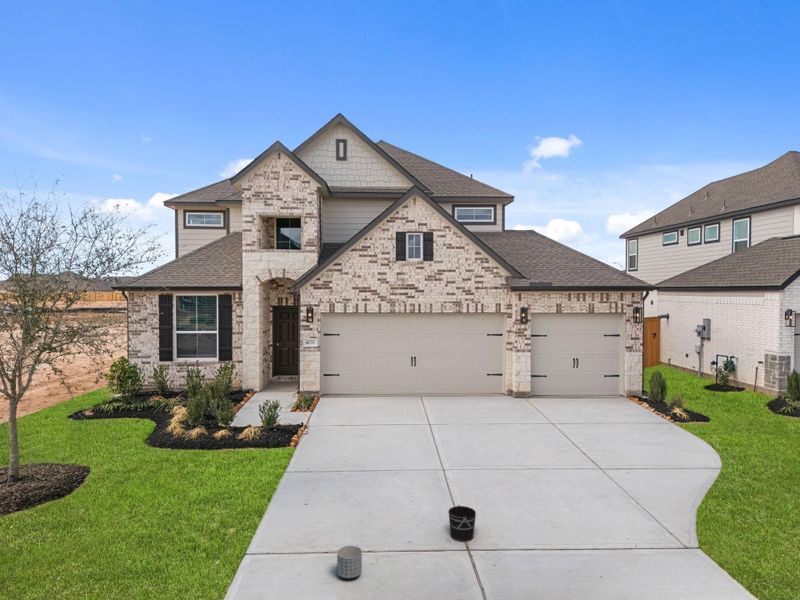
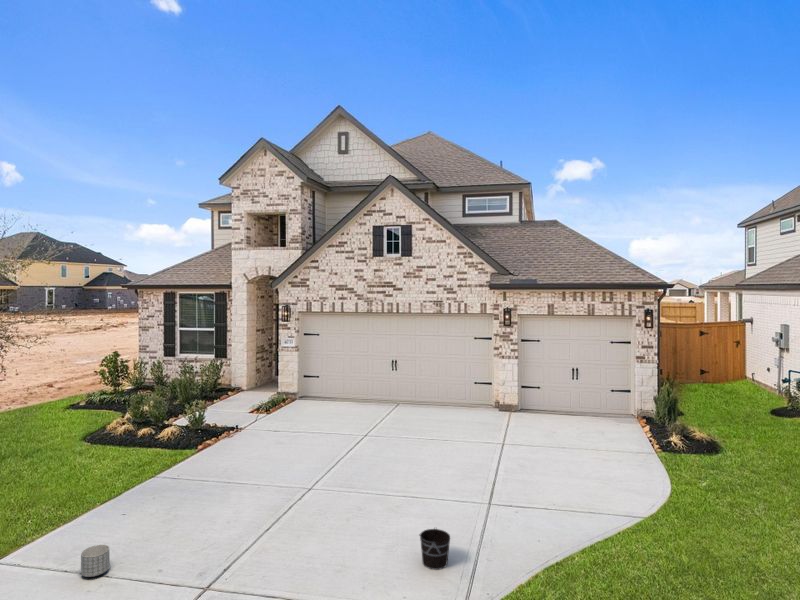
bucket: present [448,505,476,542] -> present [420,529,450,570]

